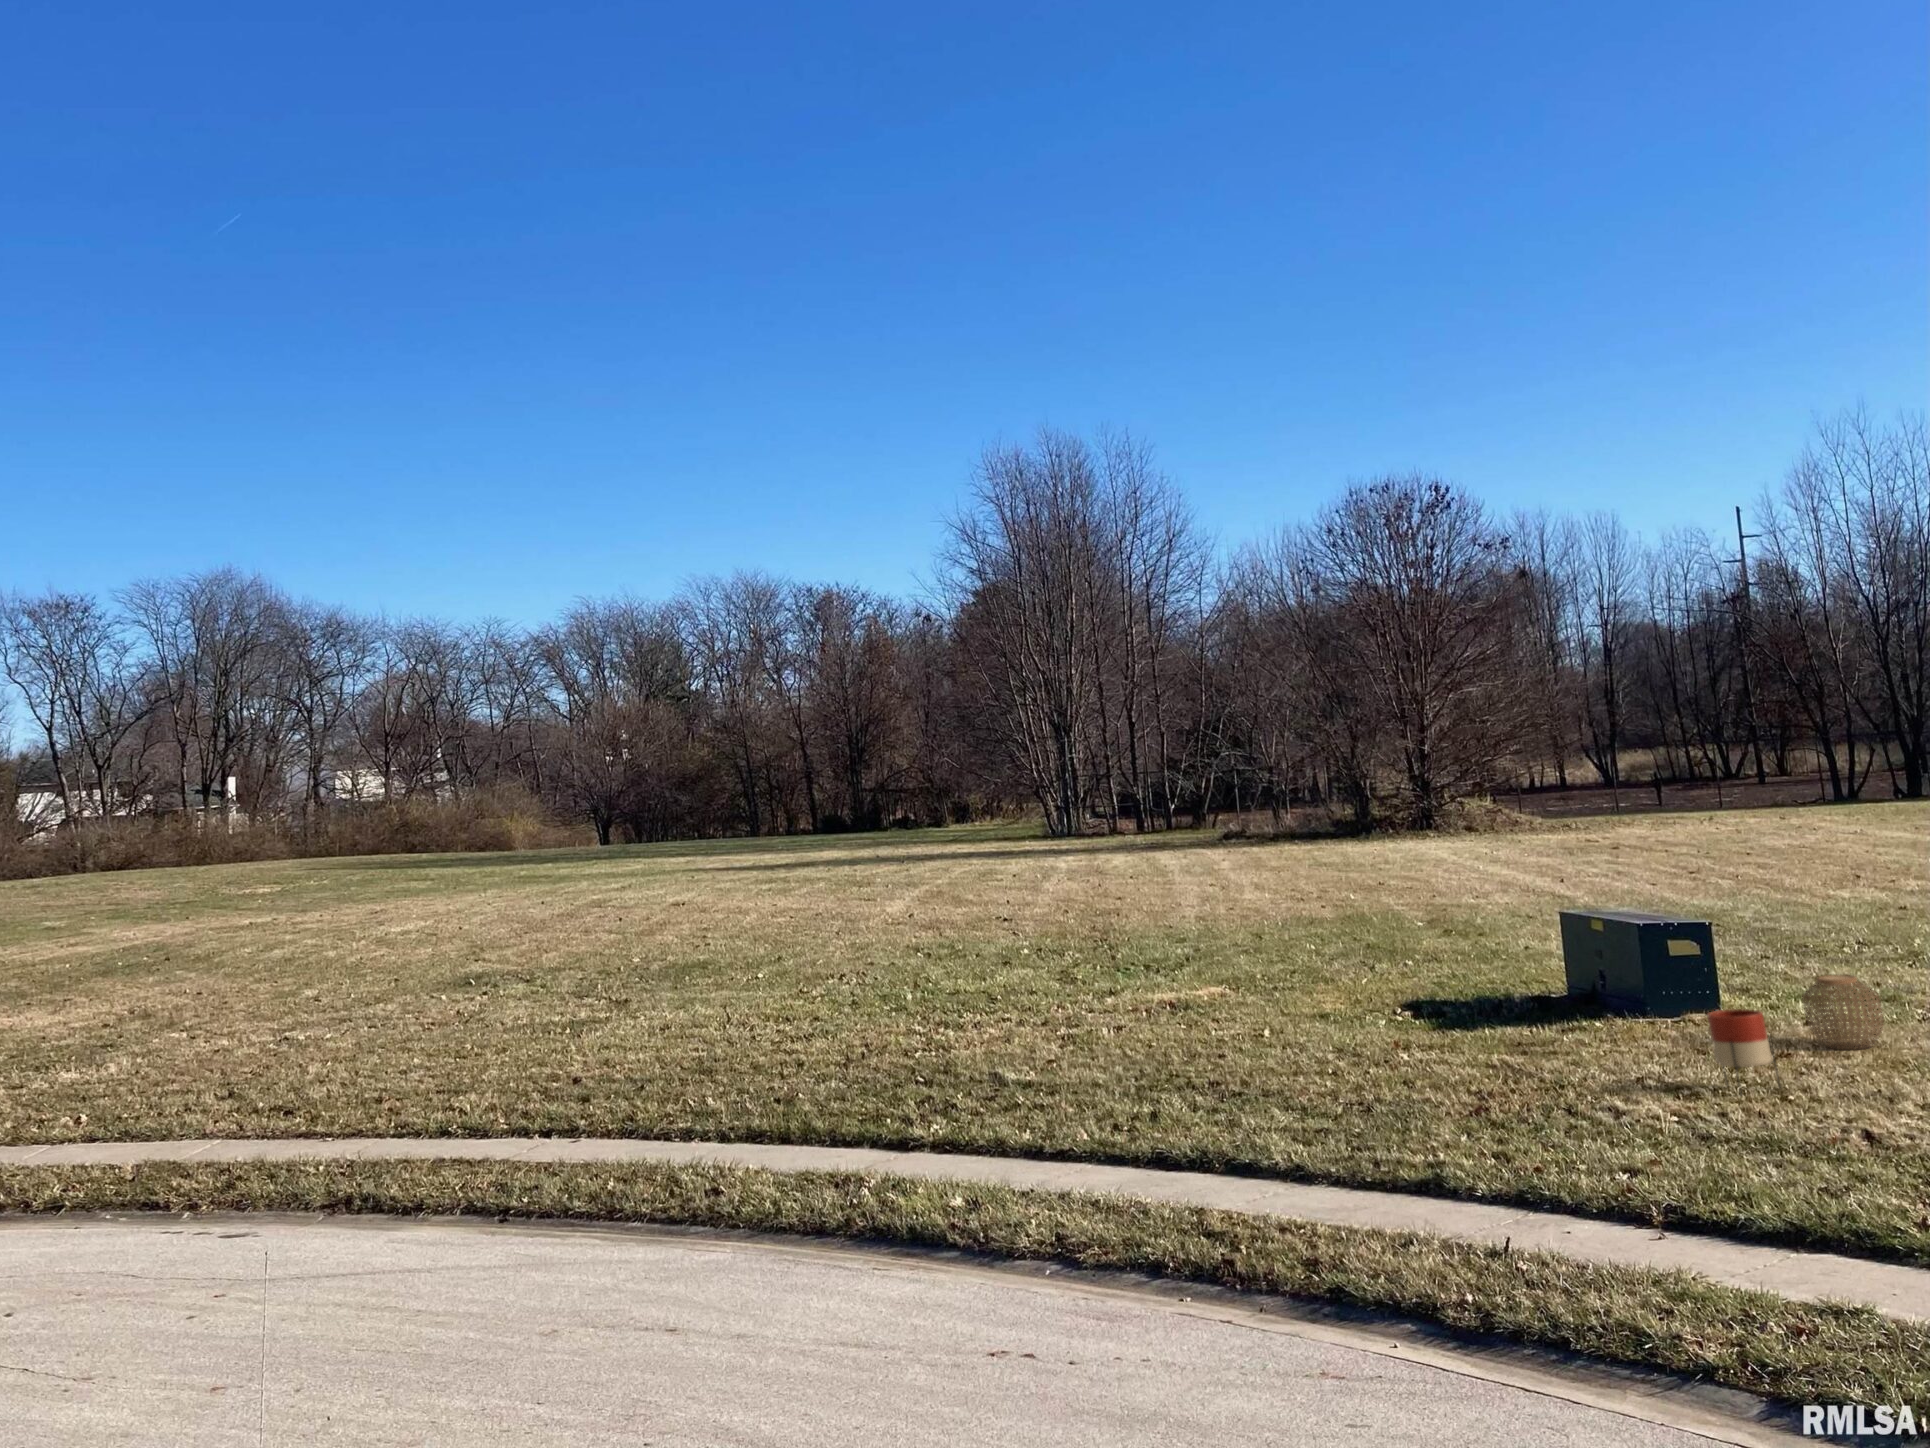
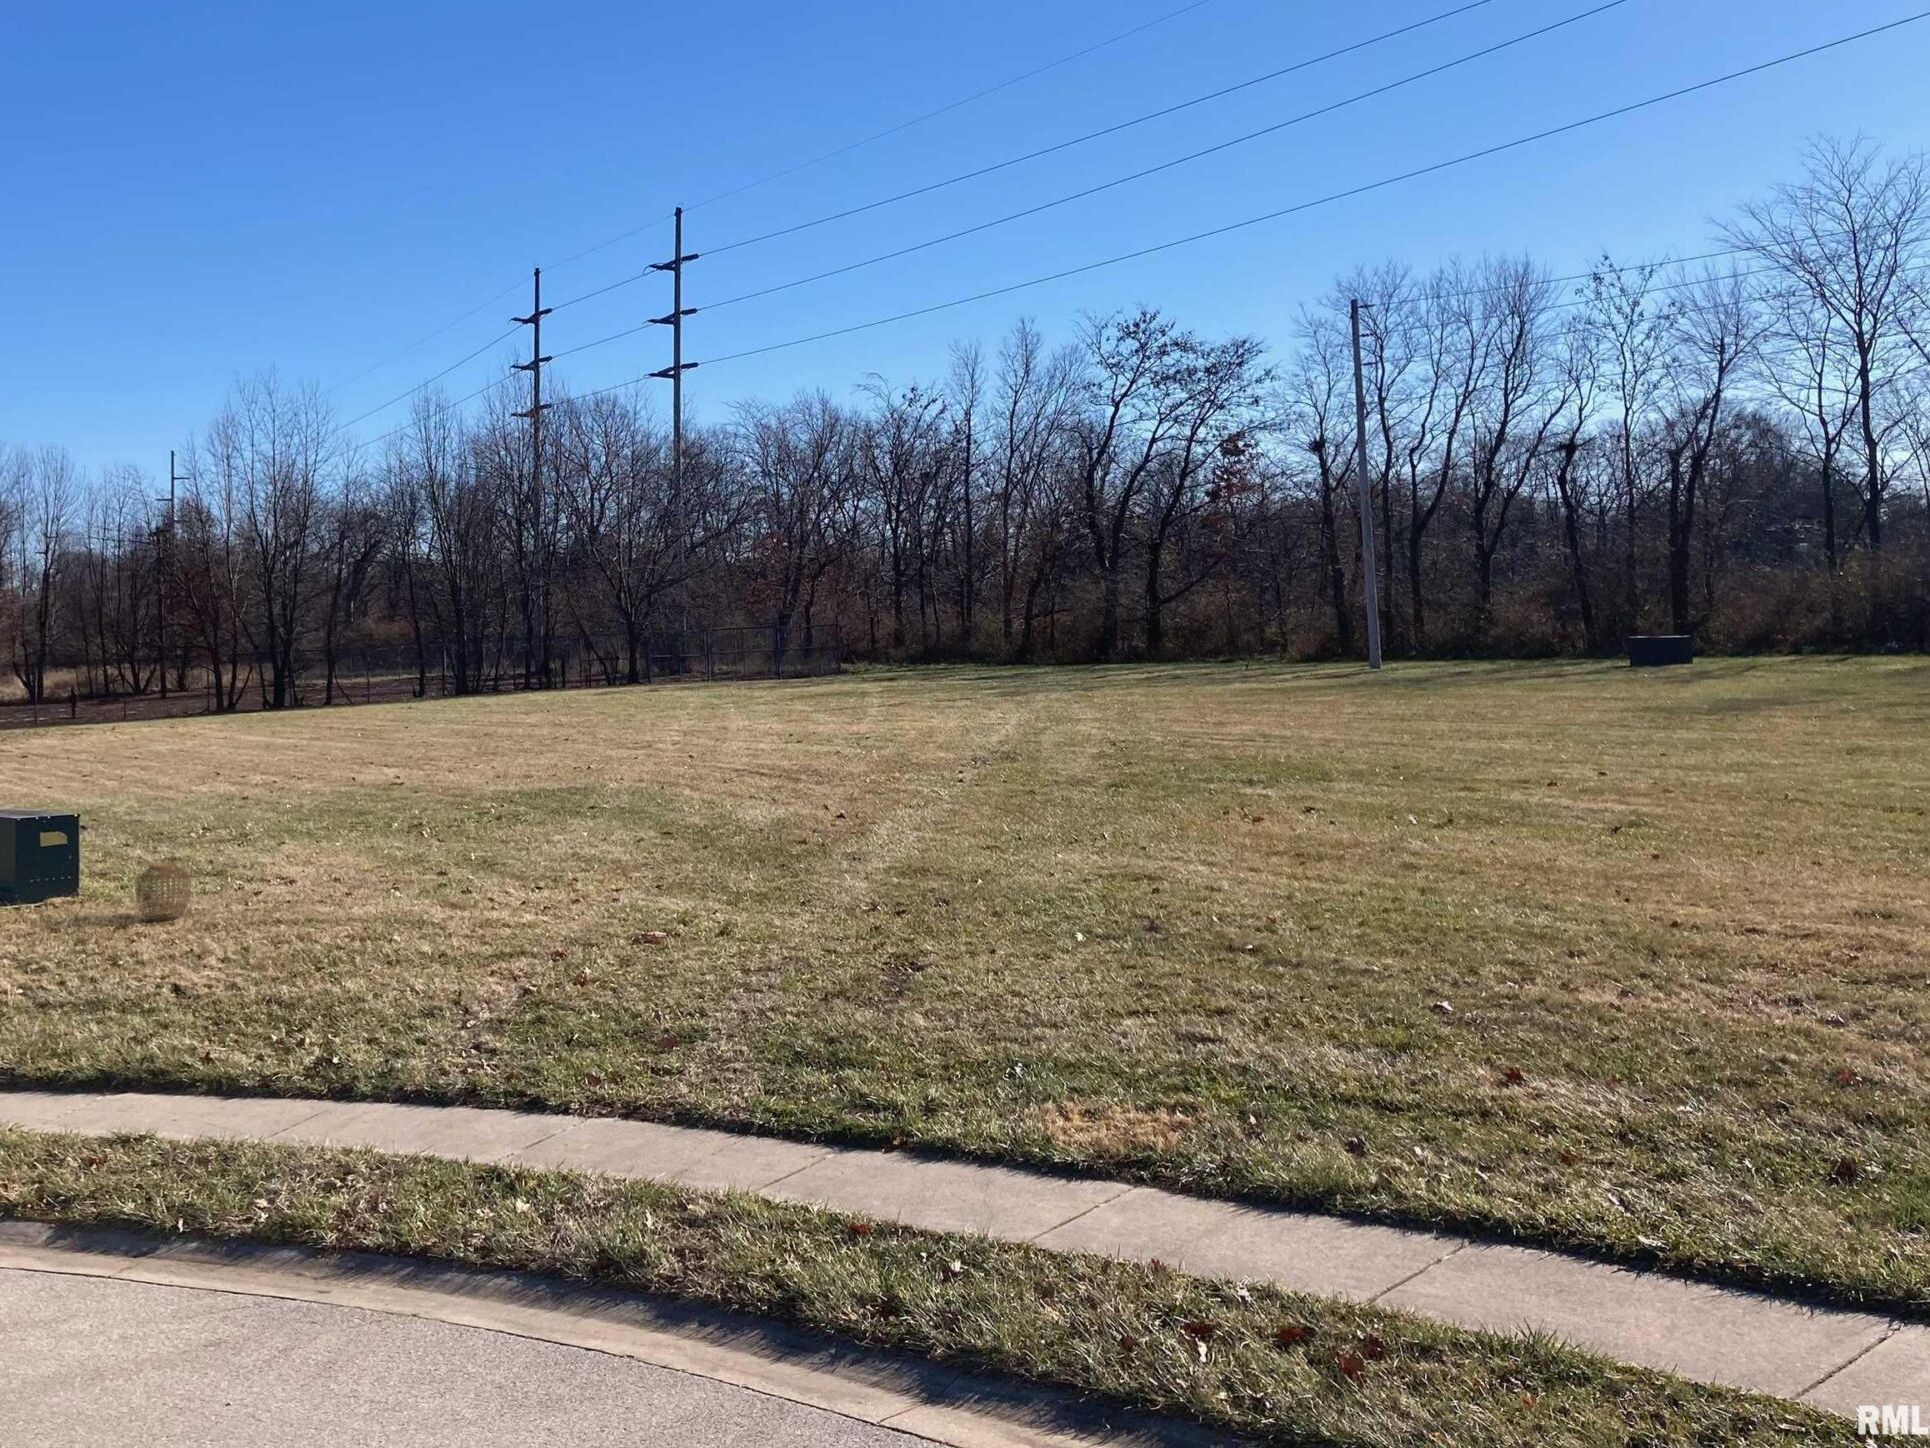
planter: present [1707,1009,1780,1087] -> none [62,894,109,966]

